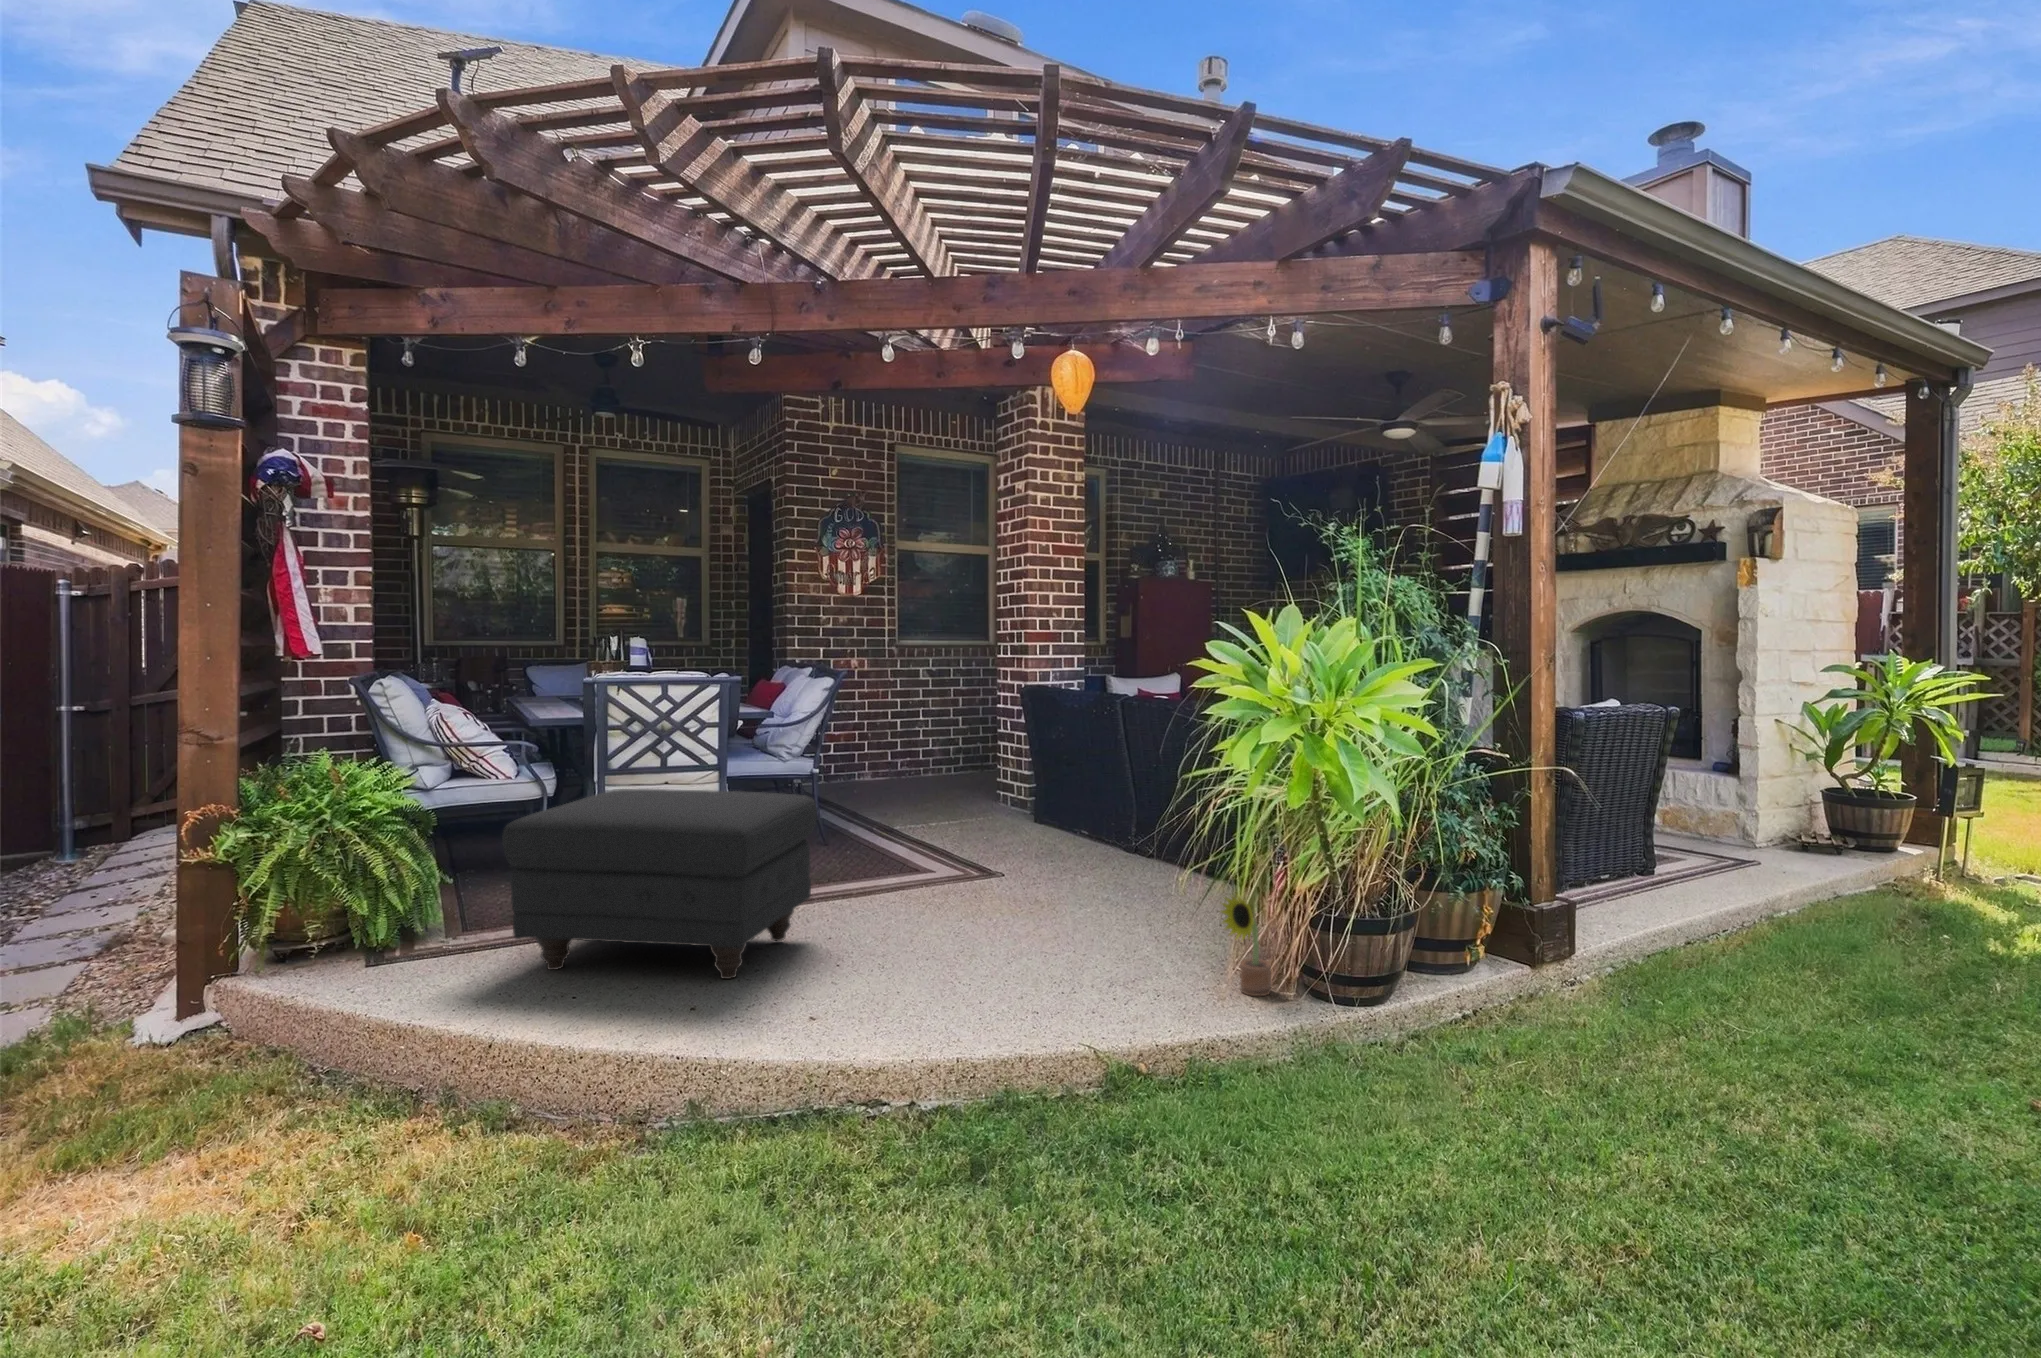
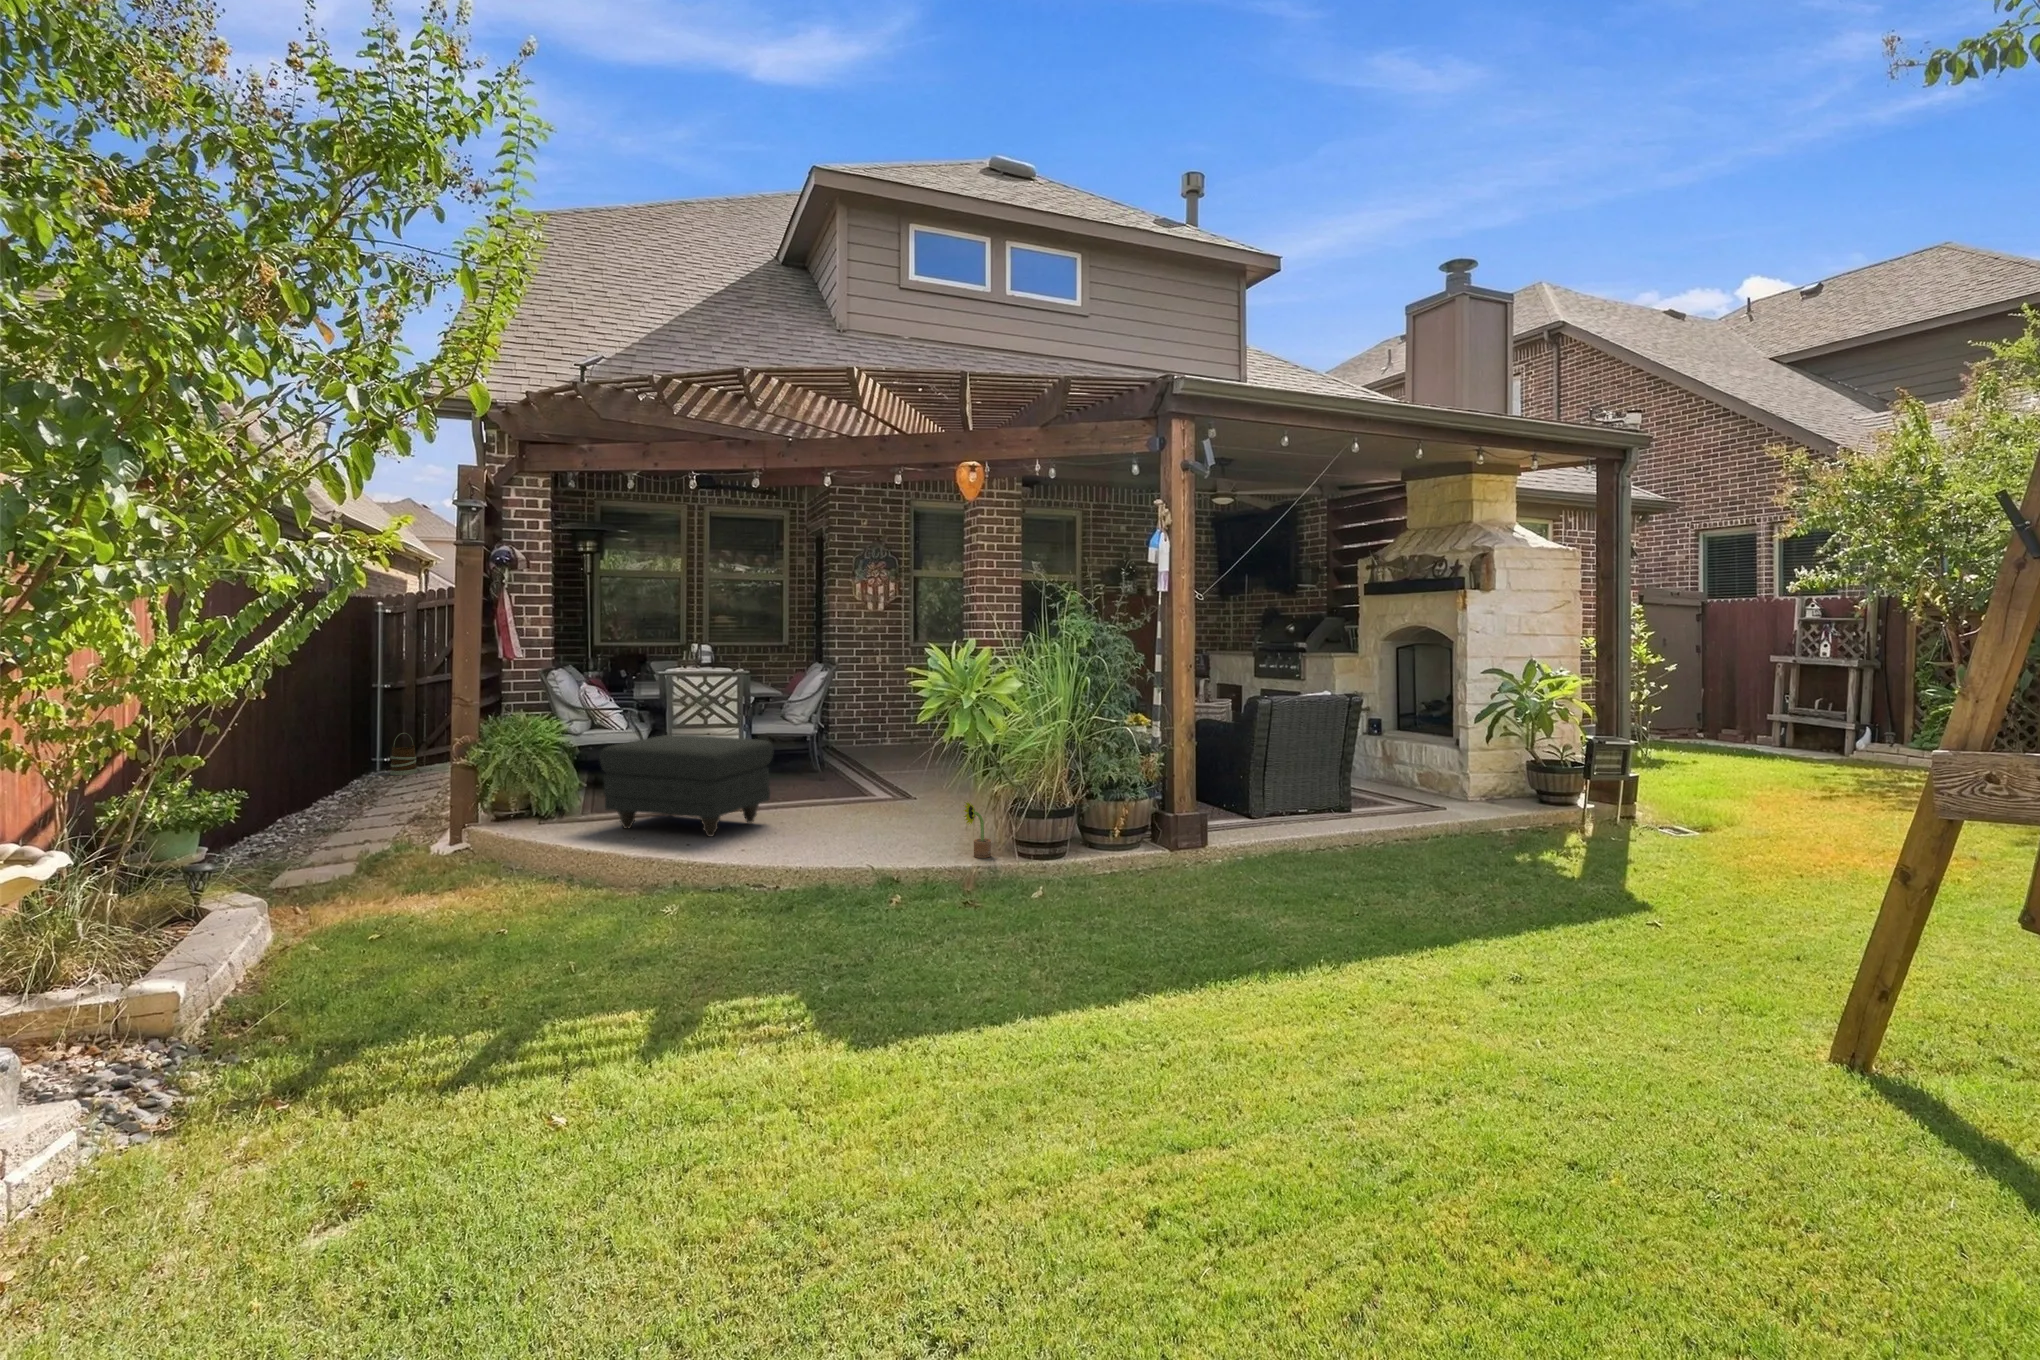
wooden bucket: none [51,792,103,862] -> present [390,733,418,775]

